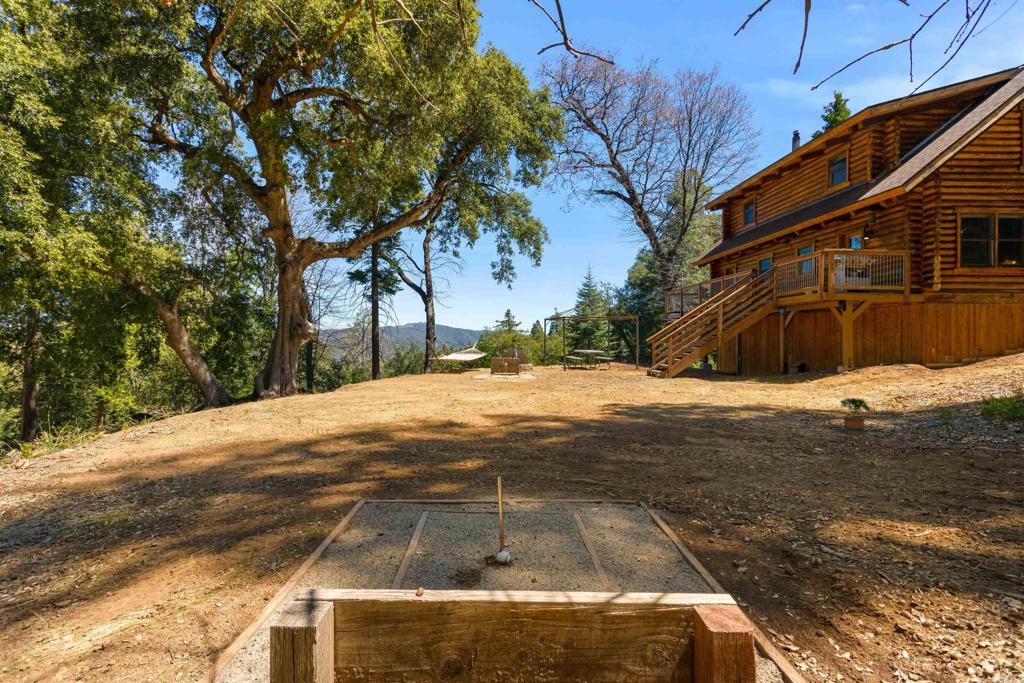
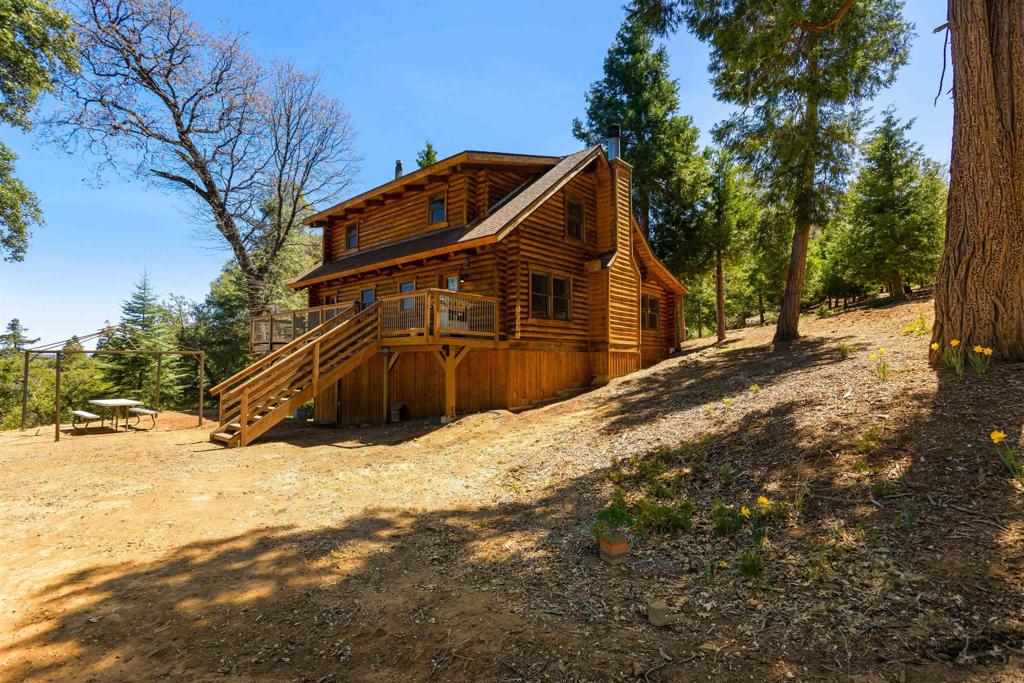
potted tree: present [840,398,870,435] -> present [596,506,635,565]

